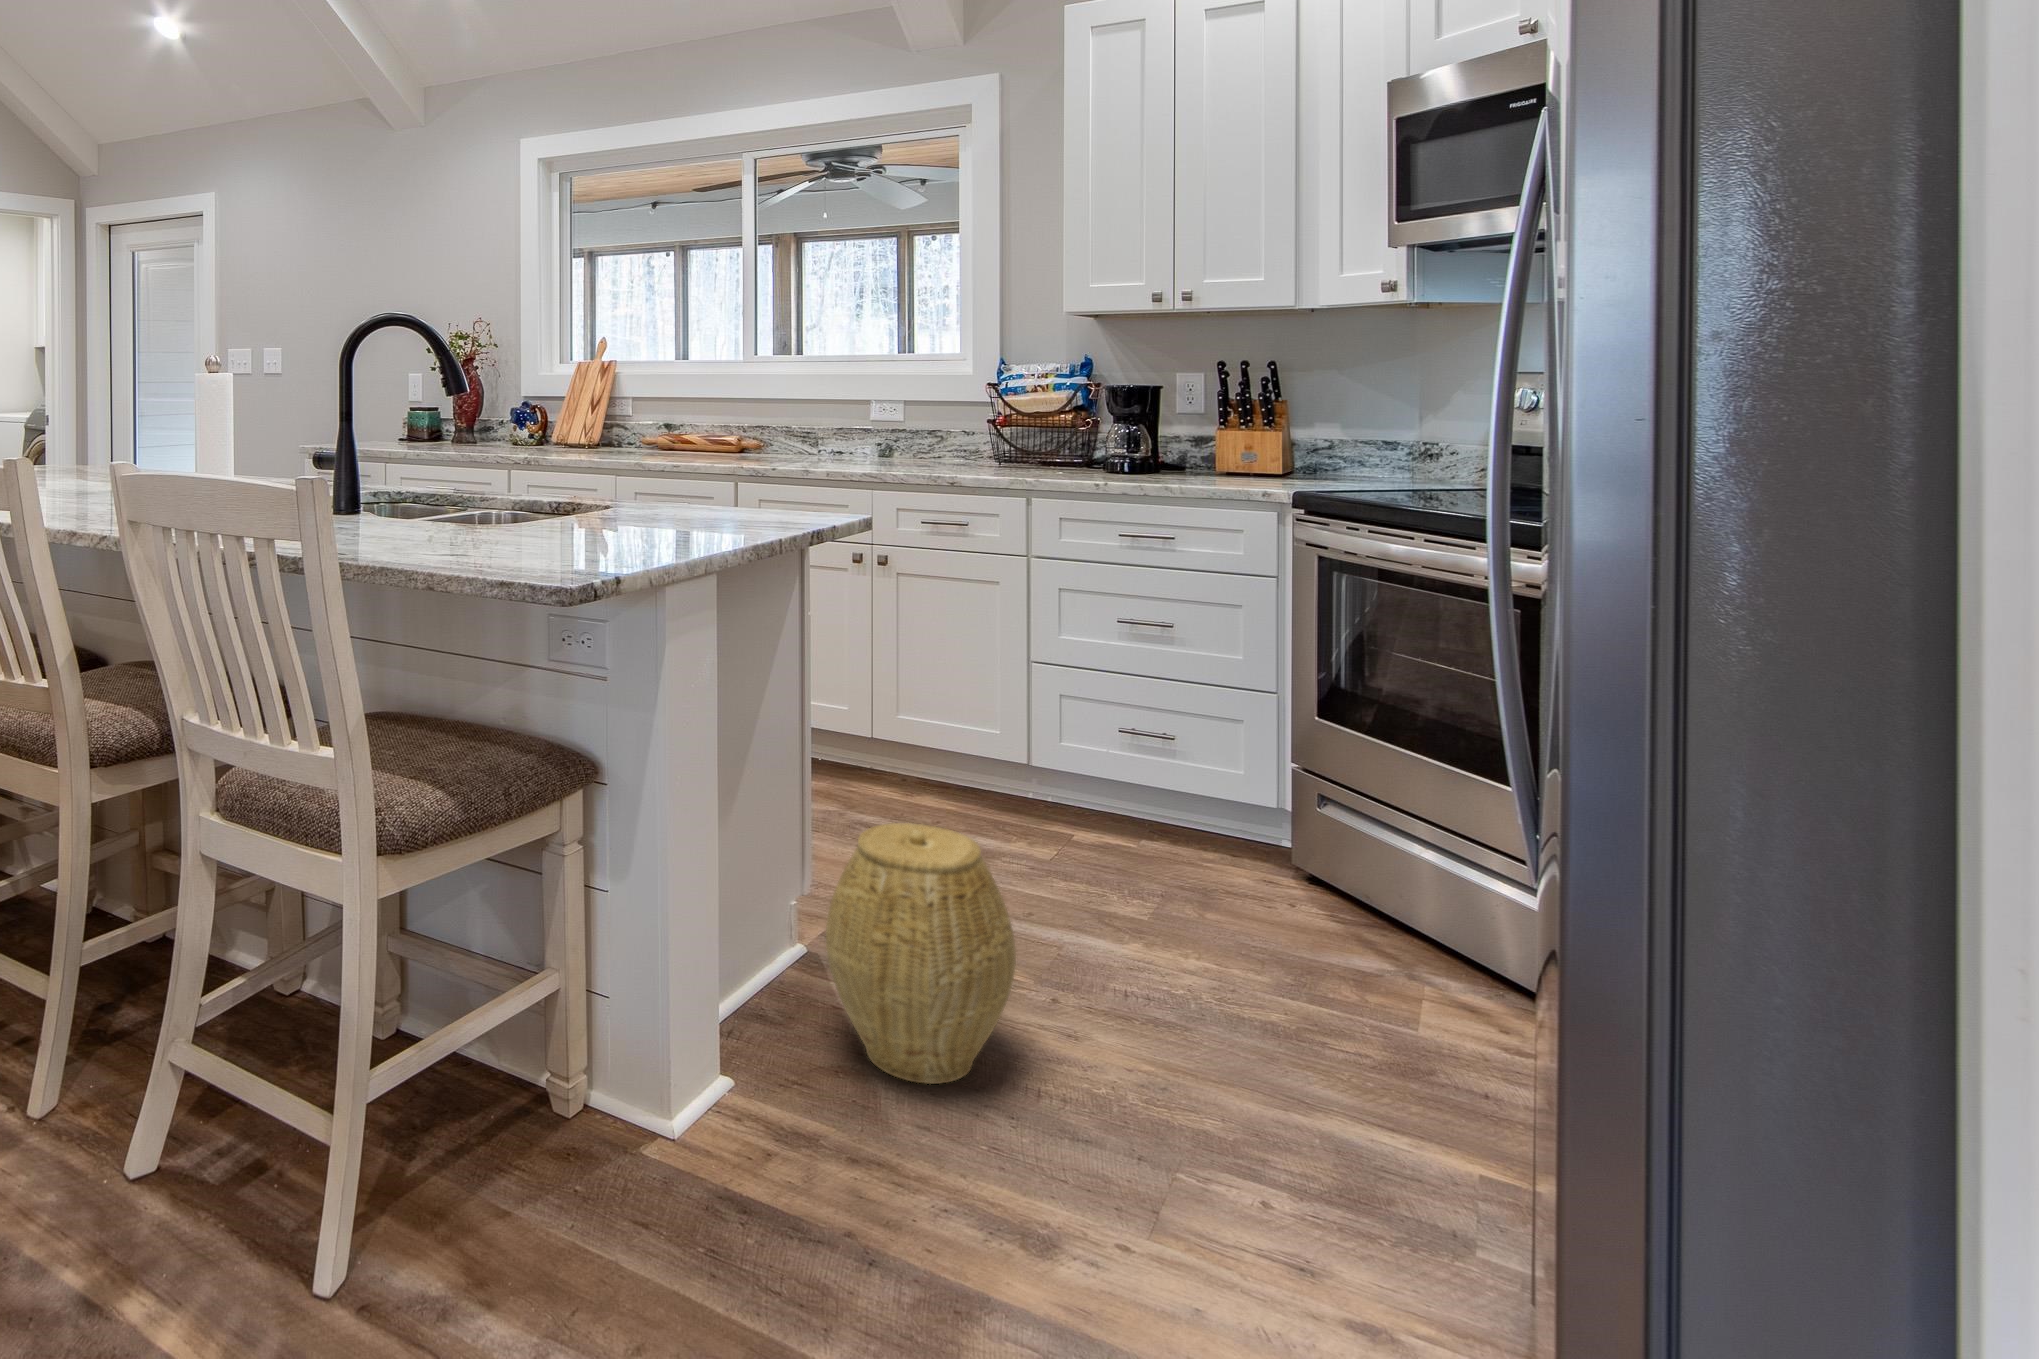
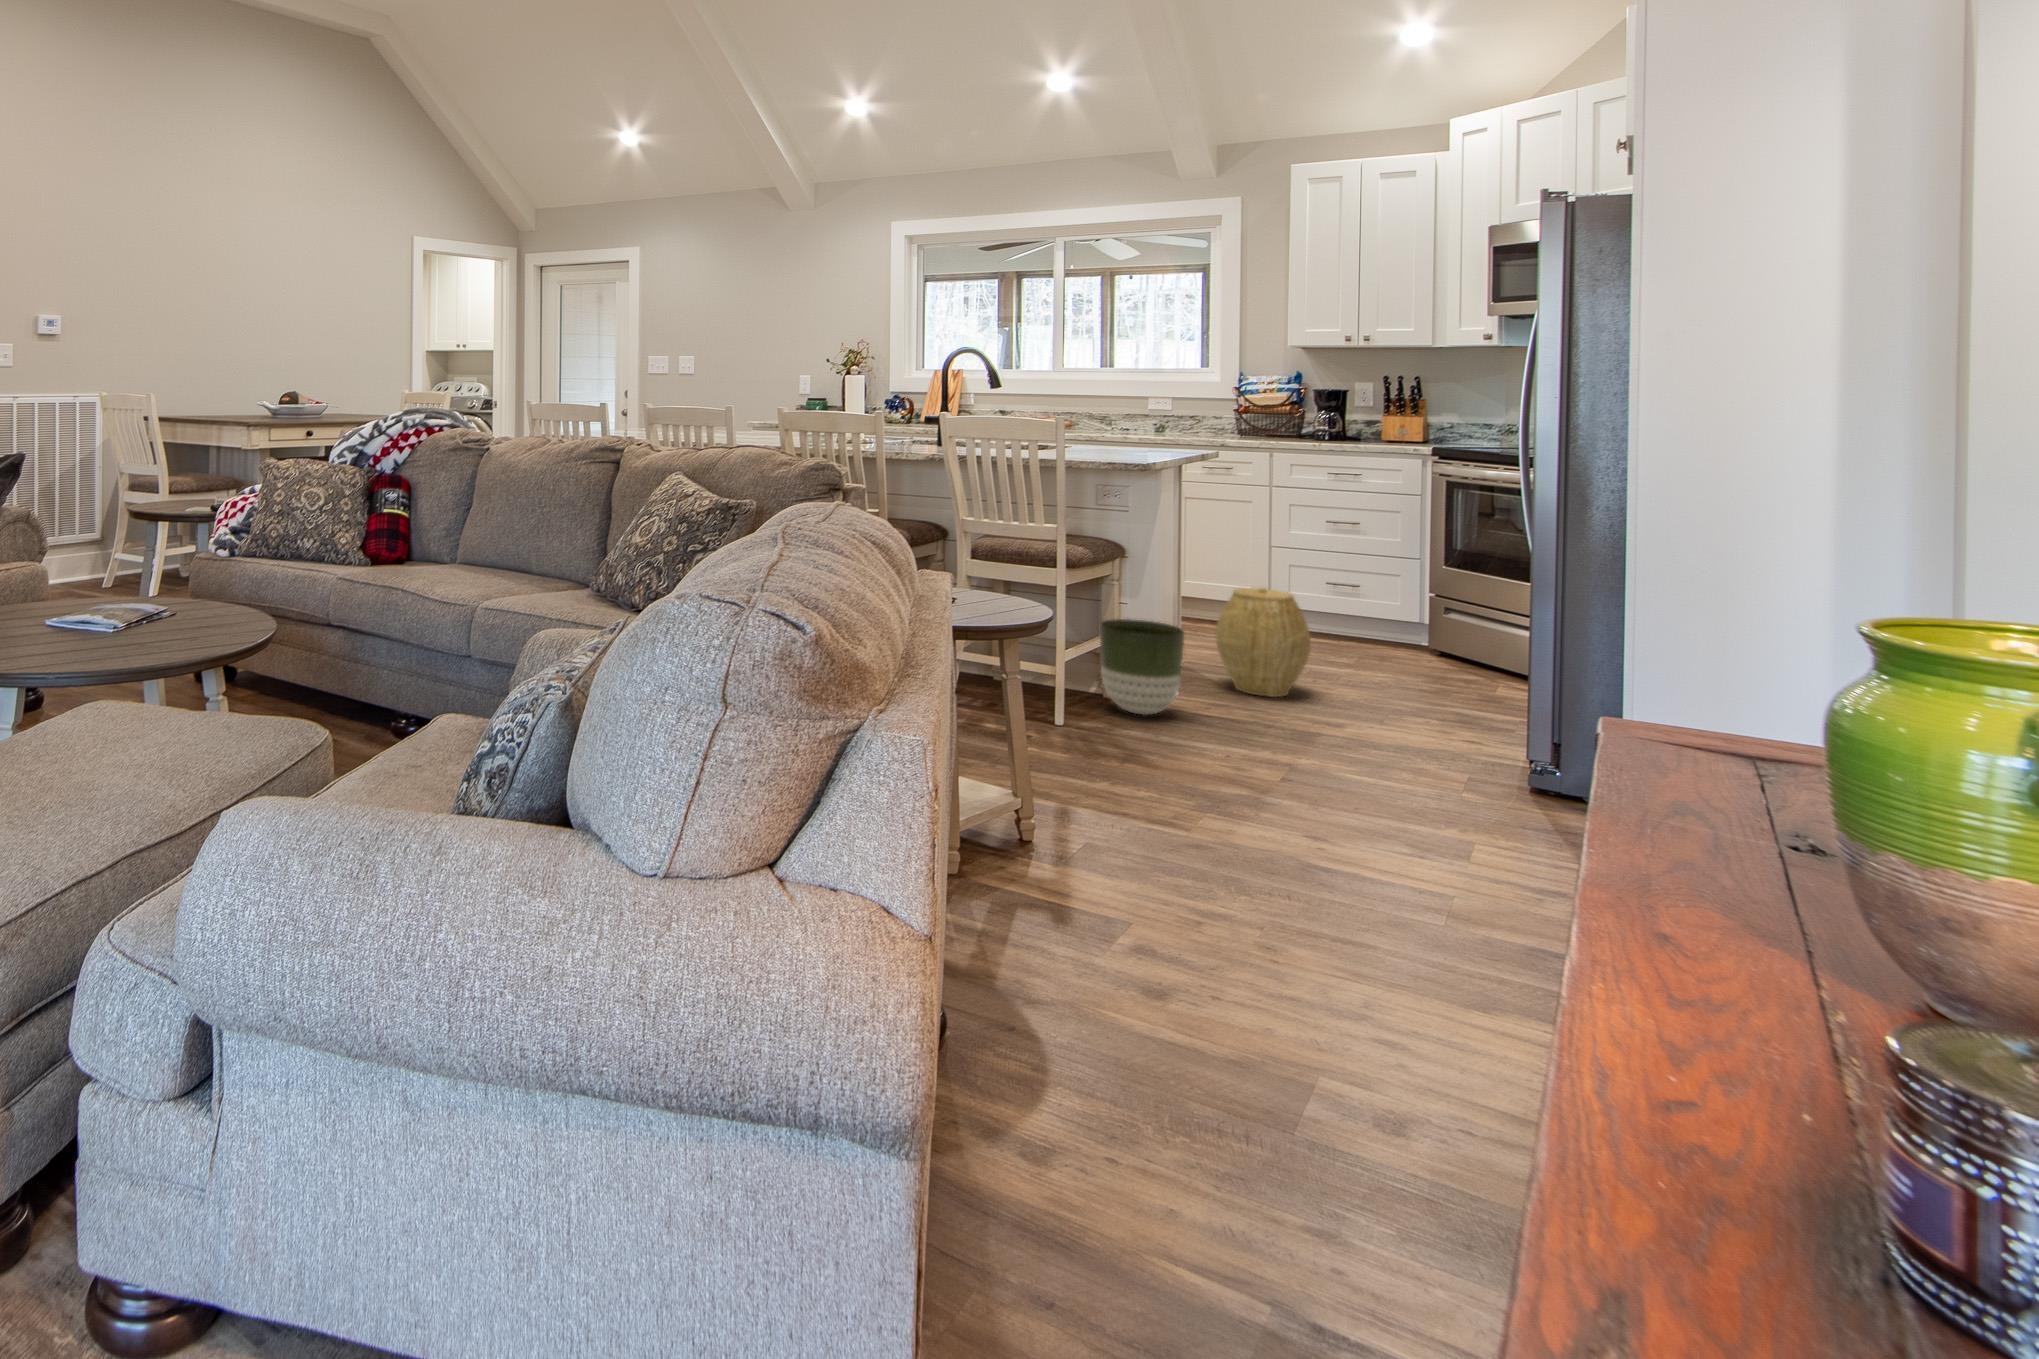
planter: none [495,941,682,1205] -> present [1099,619,1185,715]

